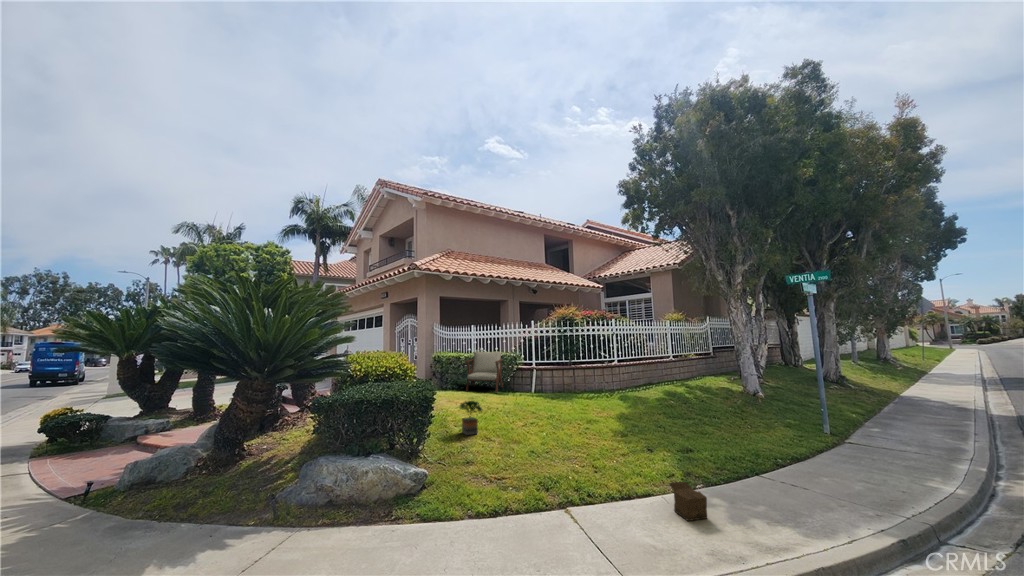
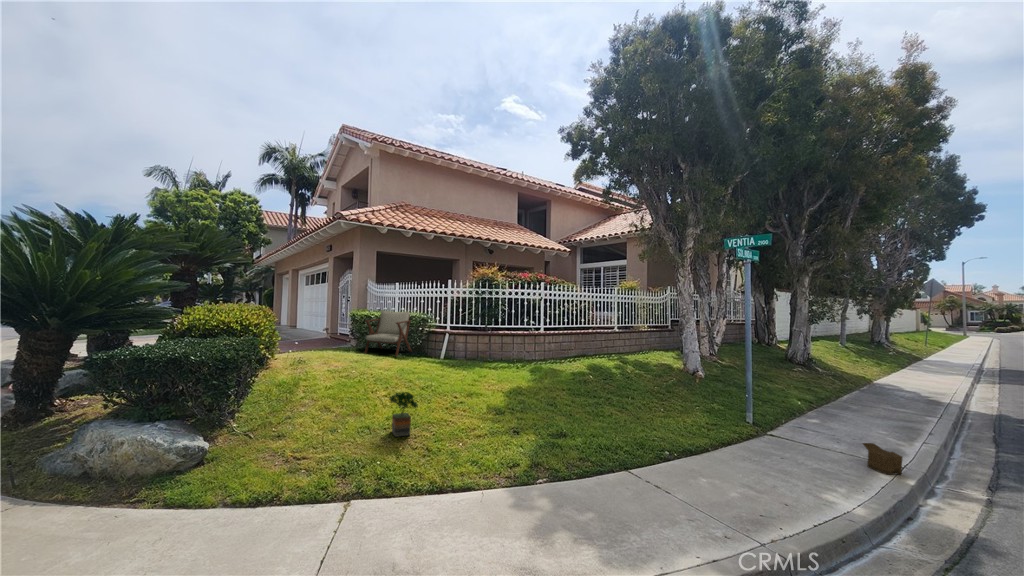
potted tree: present [460,401,482,435] -> present [389,392,418,437]
cardboard box: present [669,482,707,521] -> present [863,443,902,475]

